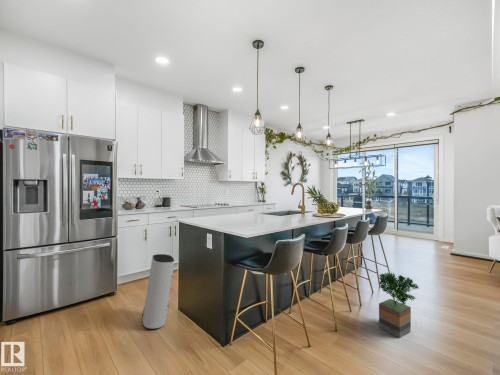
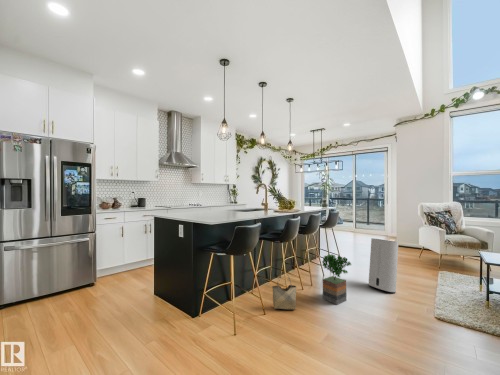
air purifier: present [142,254,174,329] -> present [368,238,398,292]
woven basket: none [317,294,348,342] -> present [272,274,296,309]

